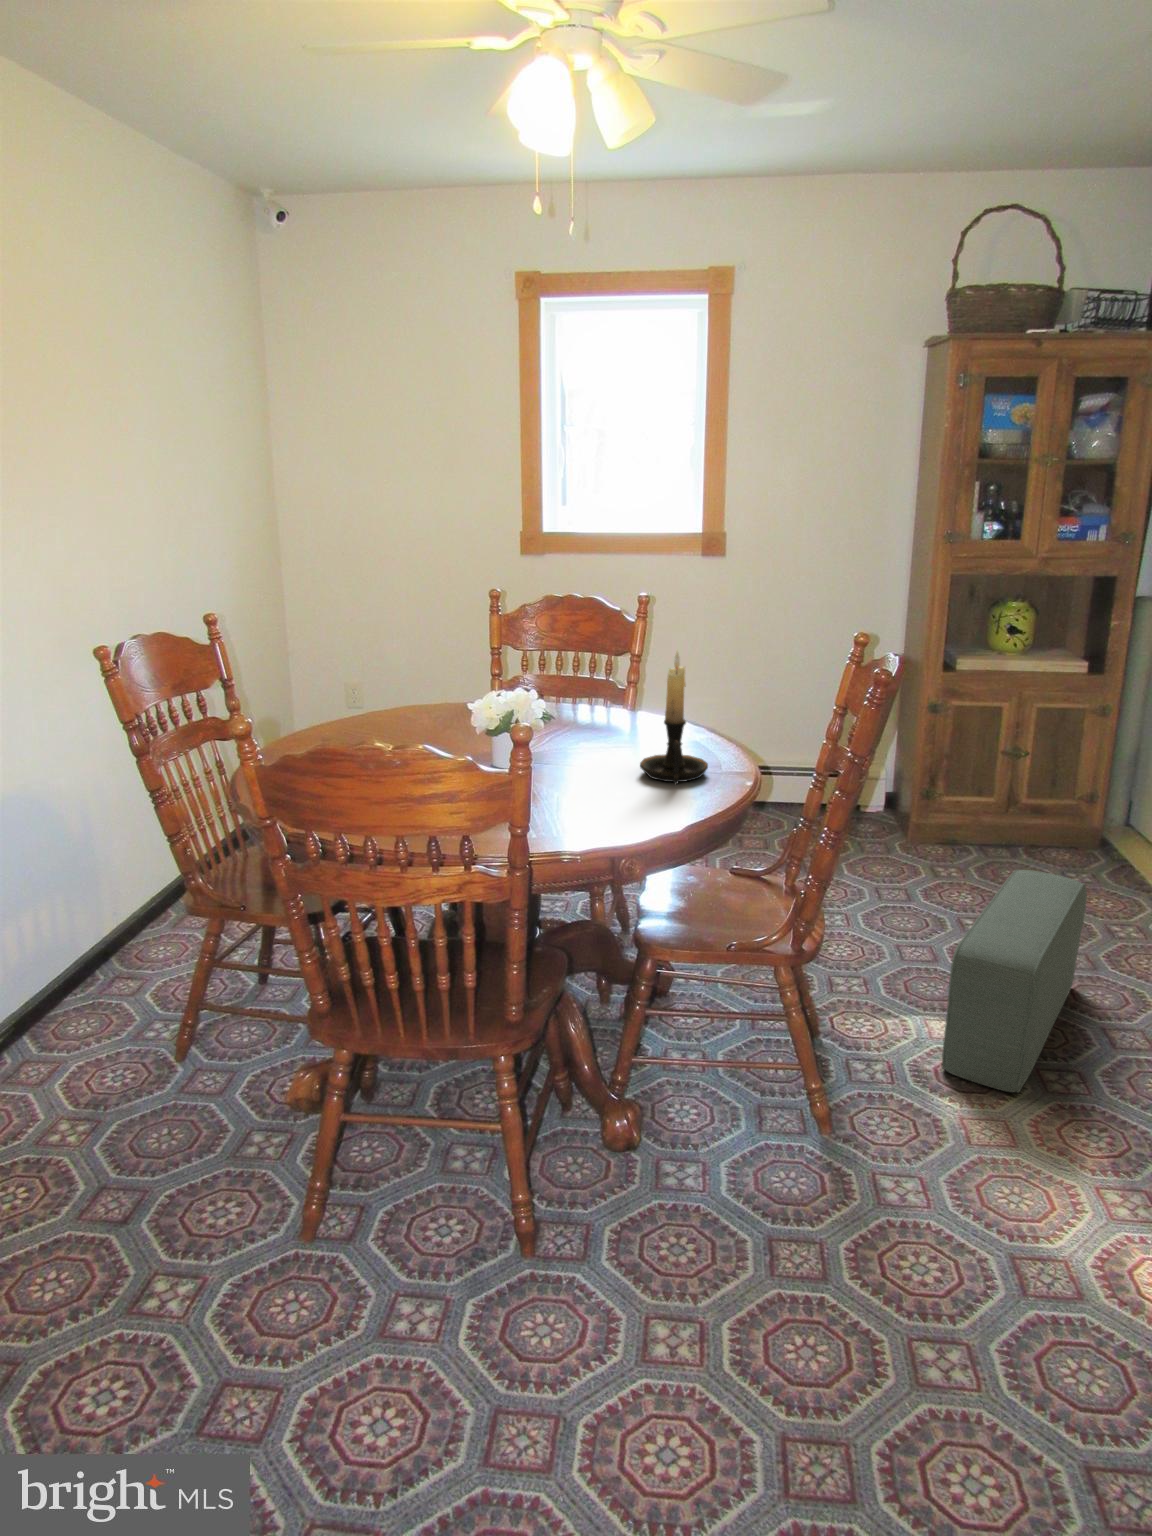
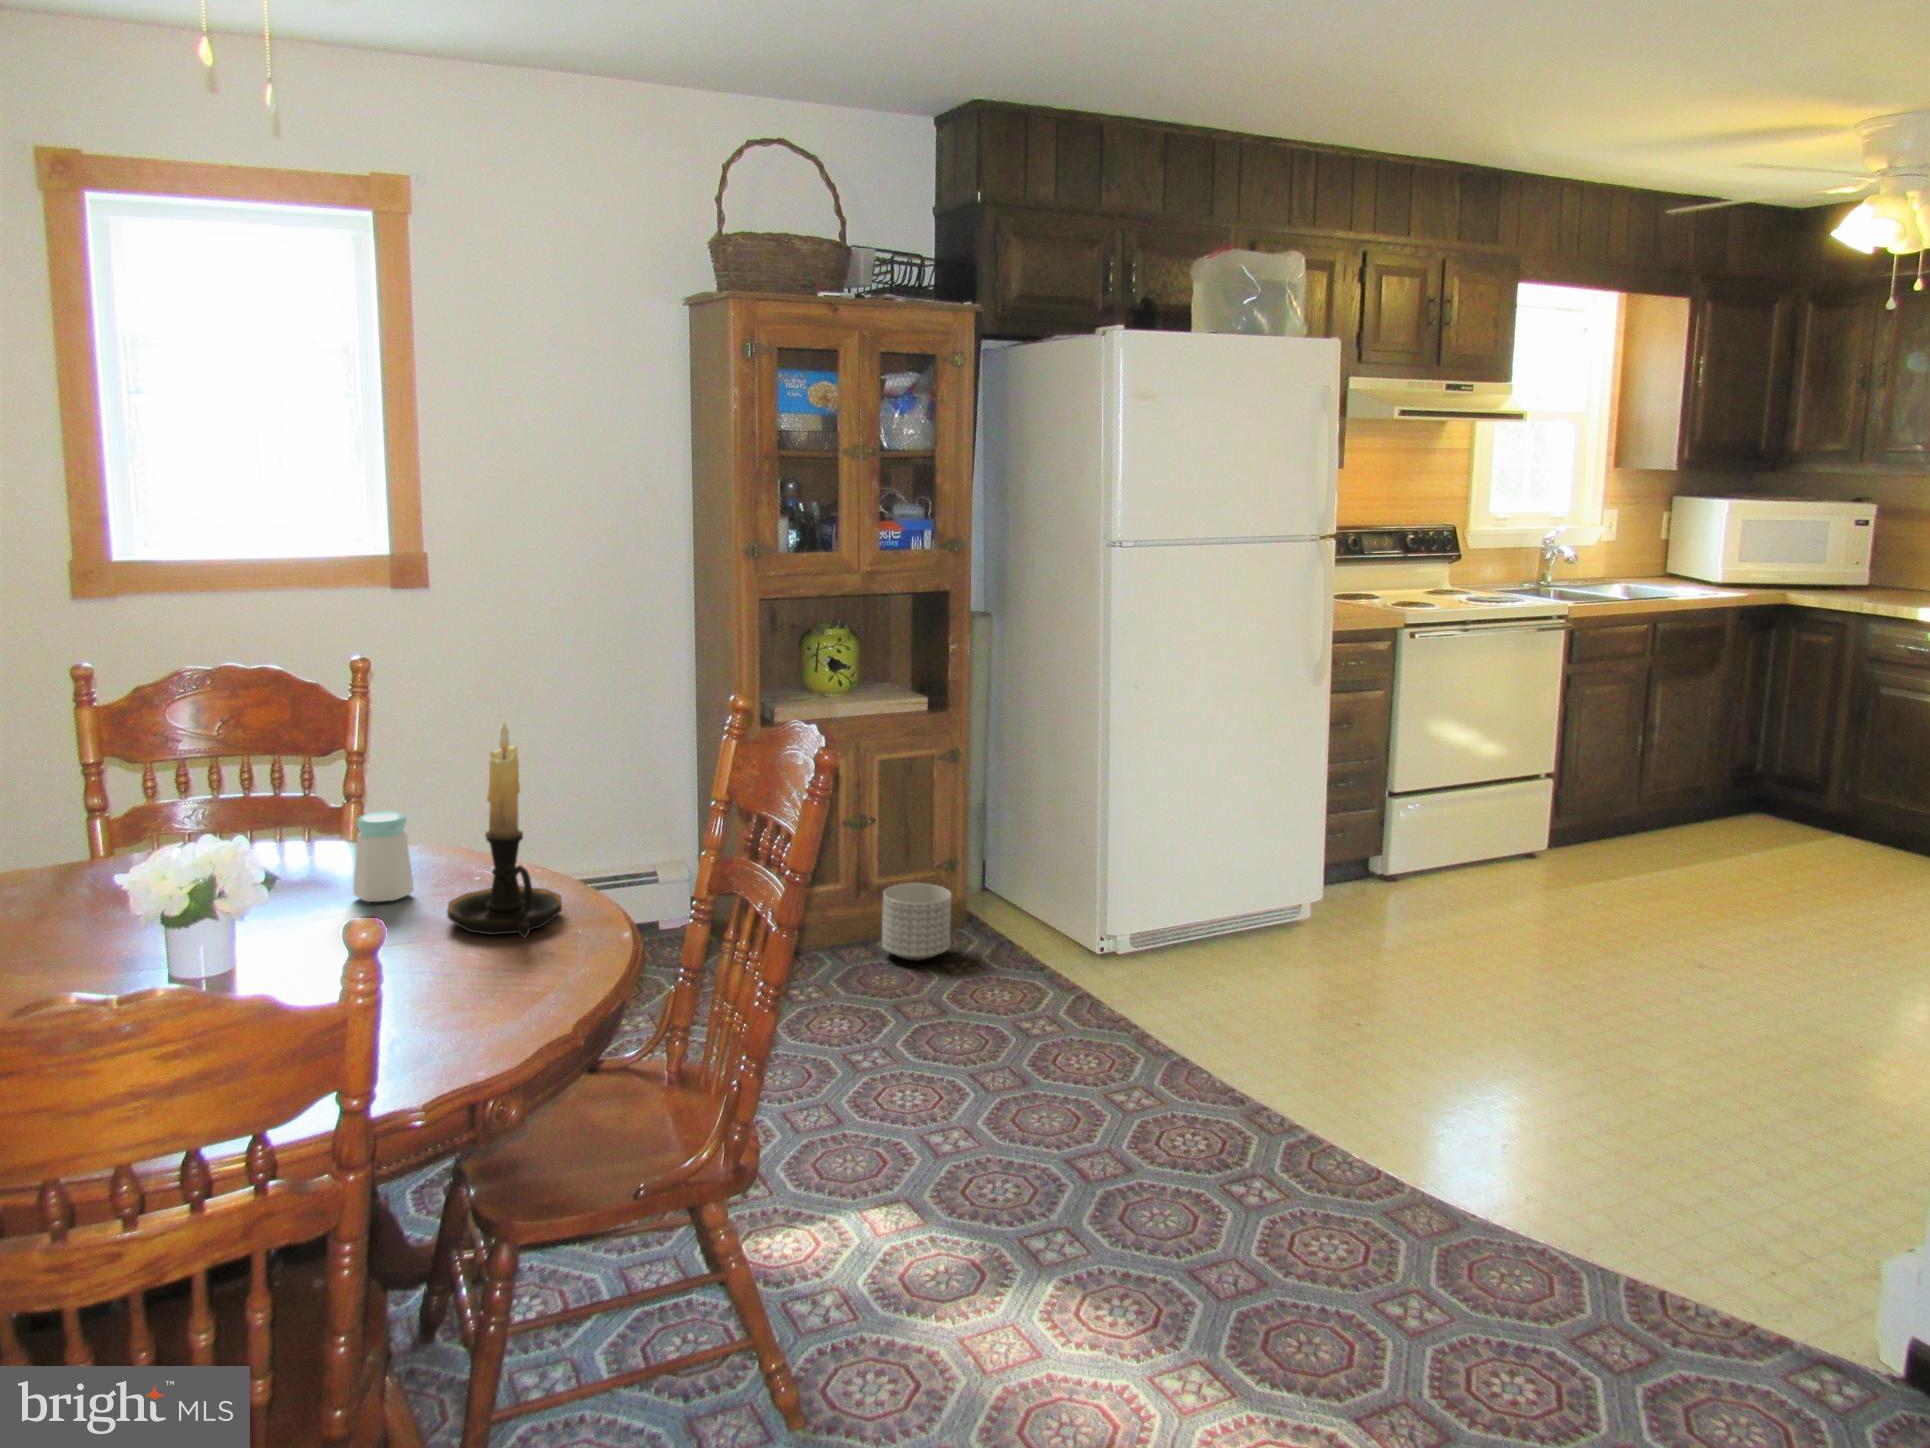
salt shaker: none [603,701,635,754] -> present [353,811,414,902]
planter: none [1022,804,1085,864] -> present [882,883,951,961]
pouf: present [942,870,1087,1093] -> none [908,974,1025,1282]

